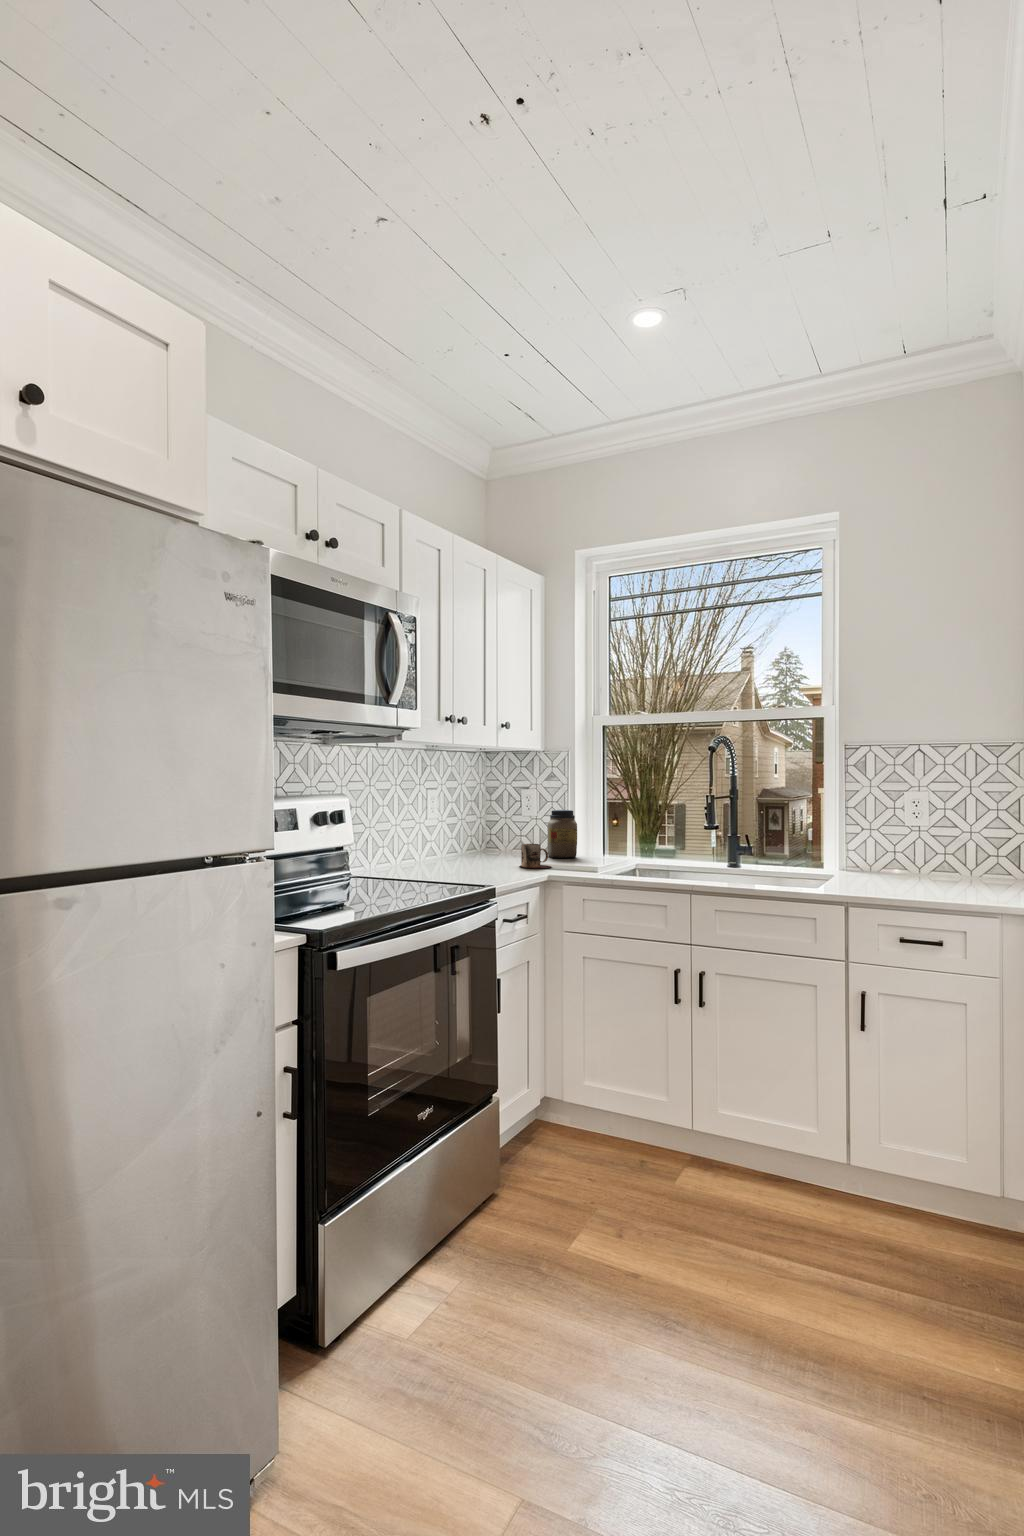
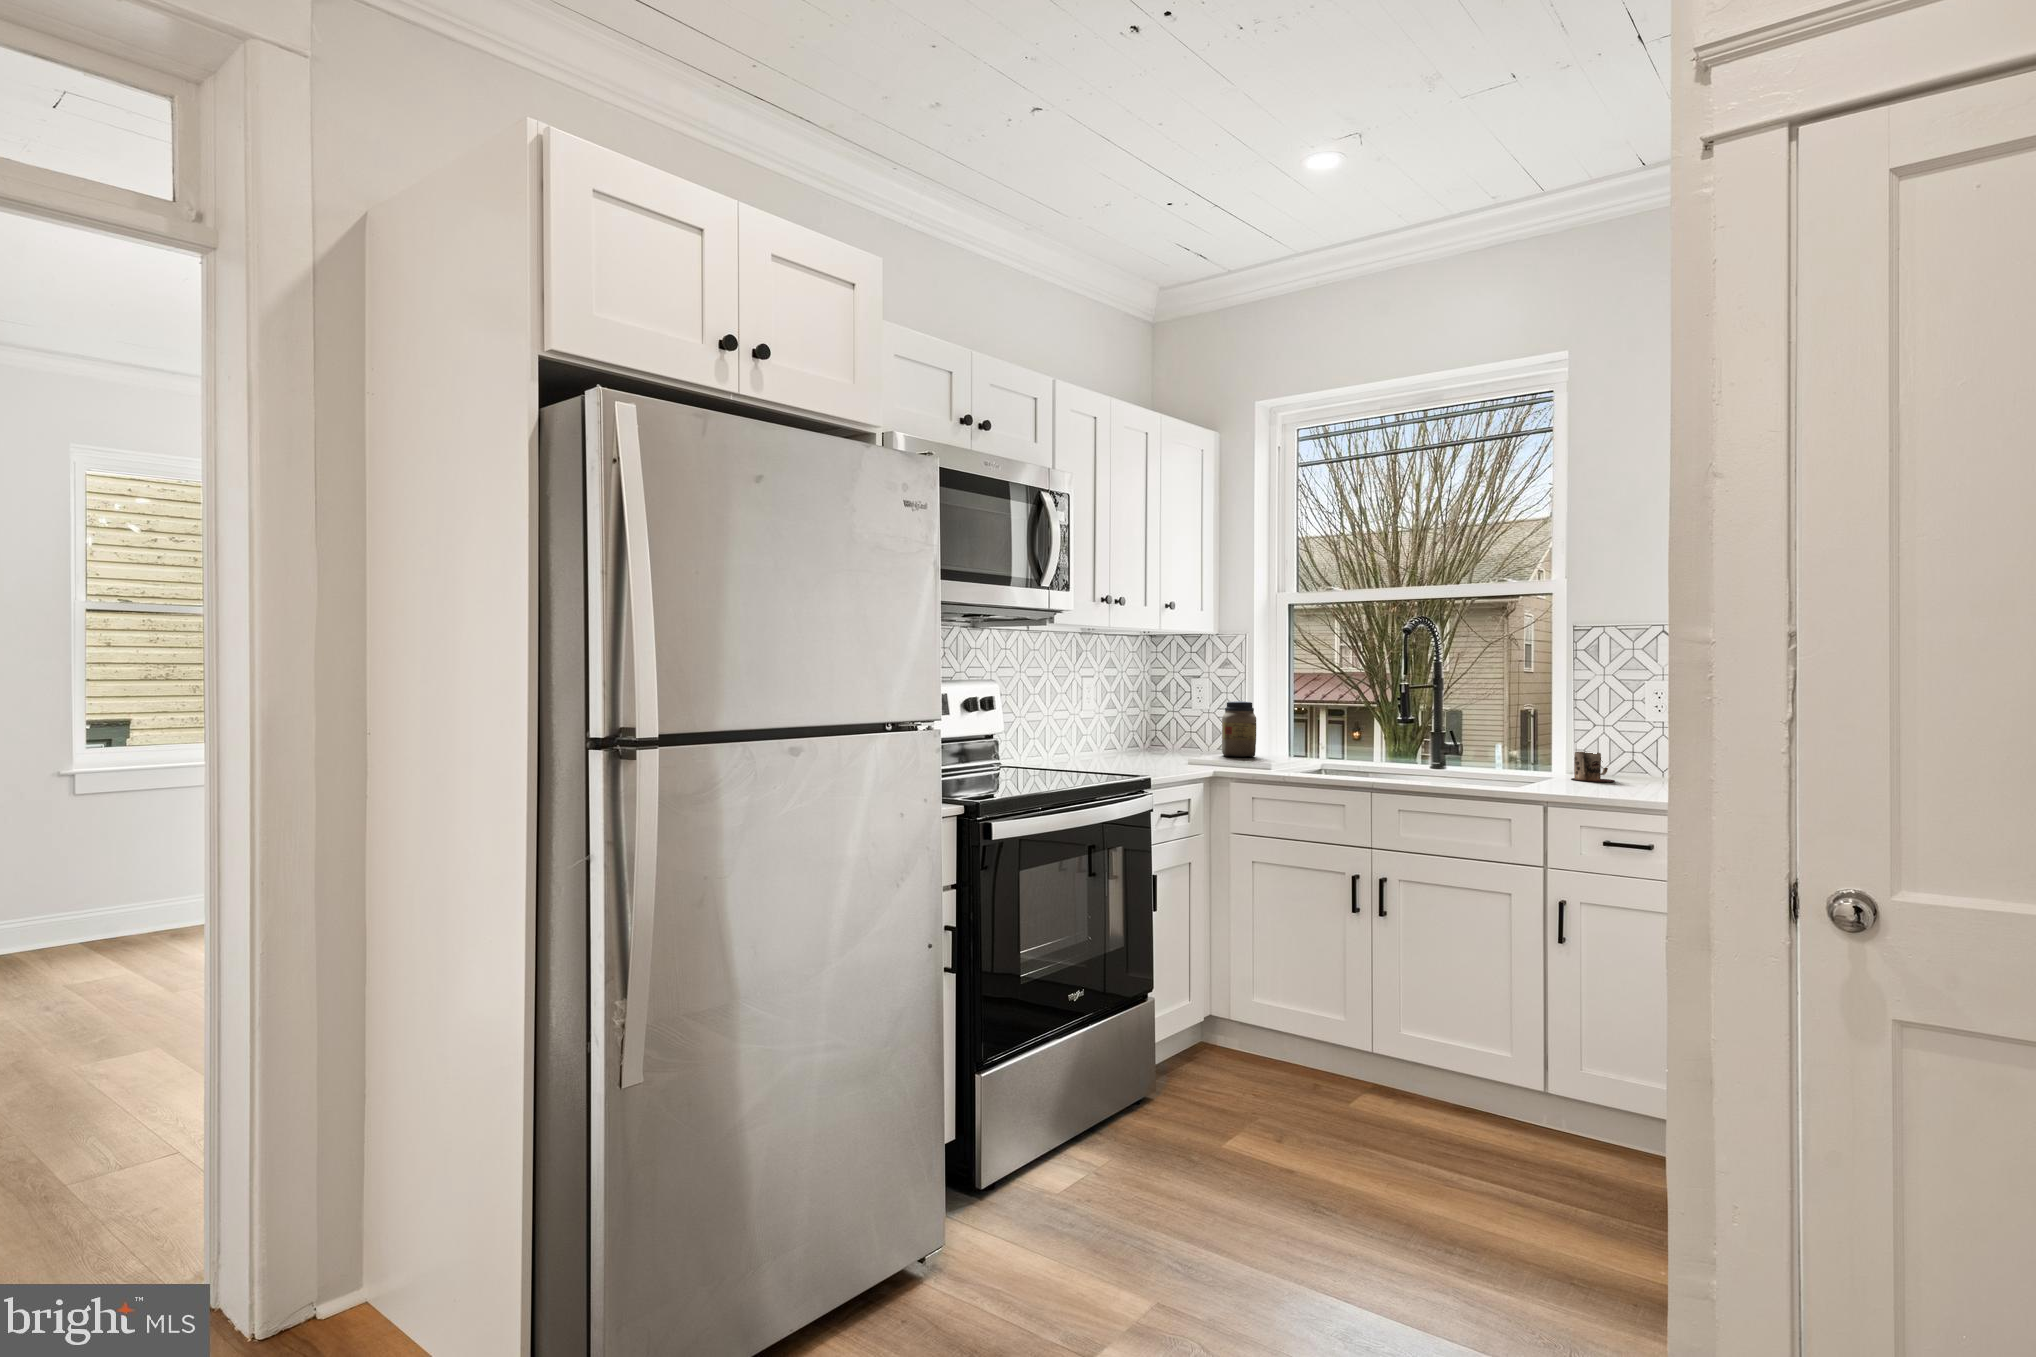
mug: present [520,844,551,868] -> present [1572,752,1615,782]

